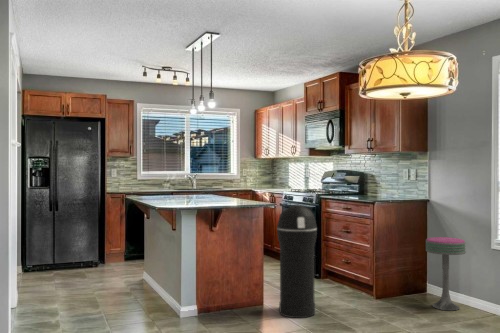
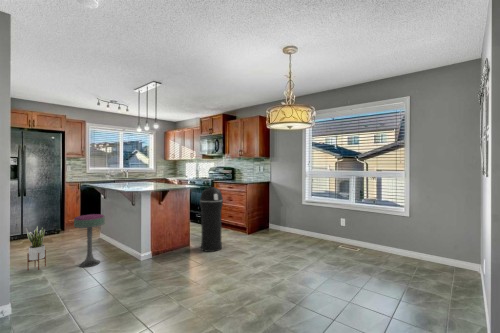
bar stool: present [426,237,466,310] -> present [74,214,105,267]
potted plant: none [41,251,64,312] -> present [26,226,46,270]

